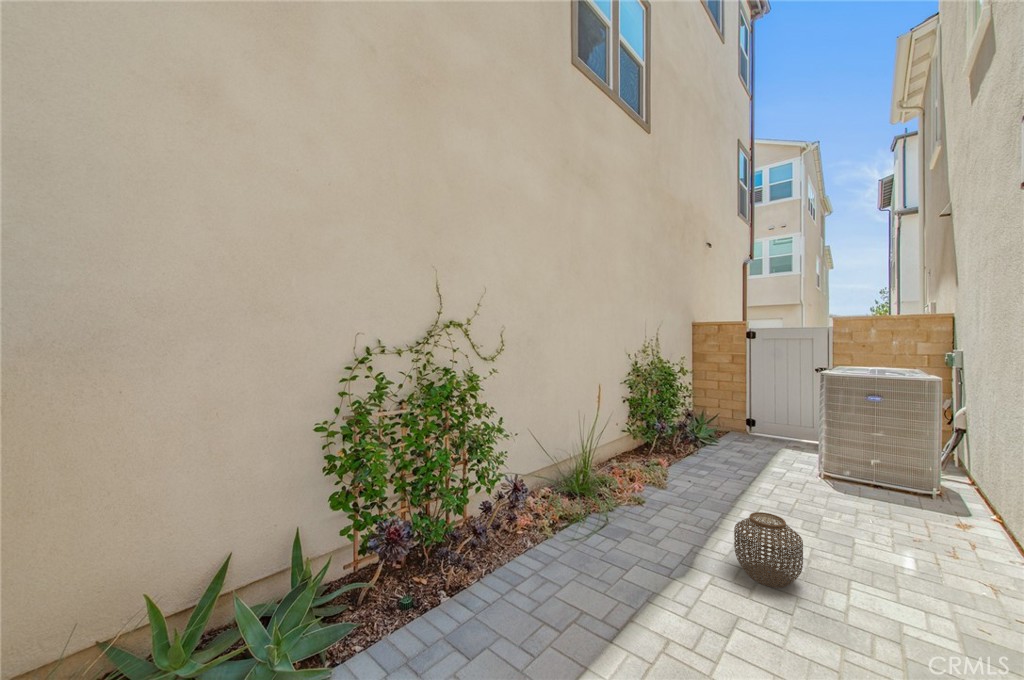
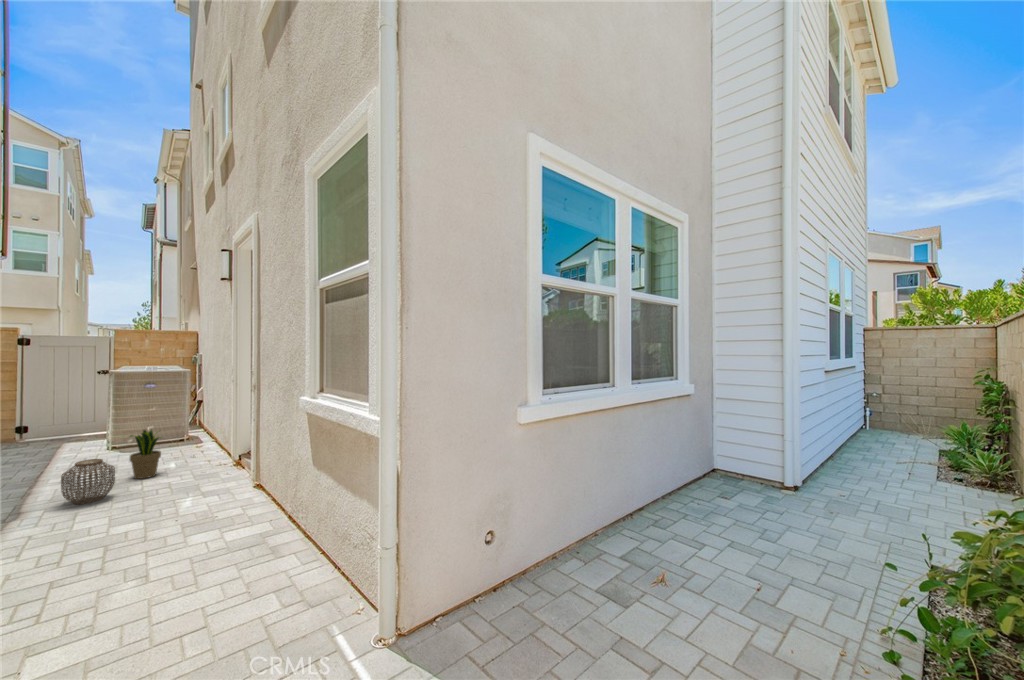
potted plant: none [830,482,887,569] -> present [130,430,161,479]

